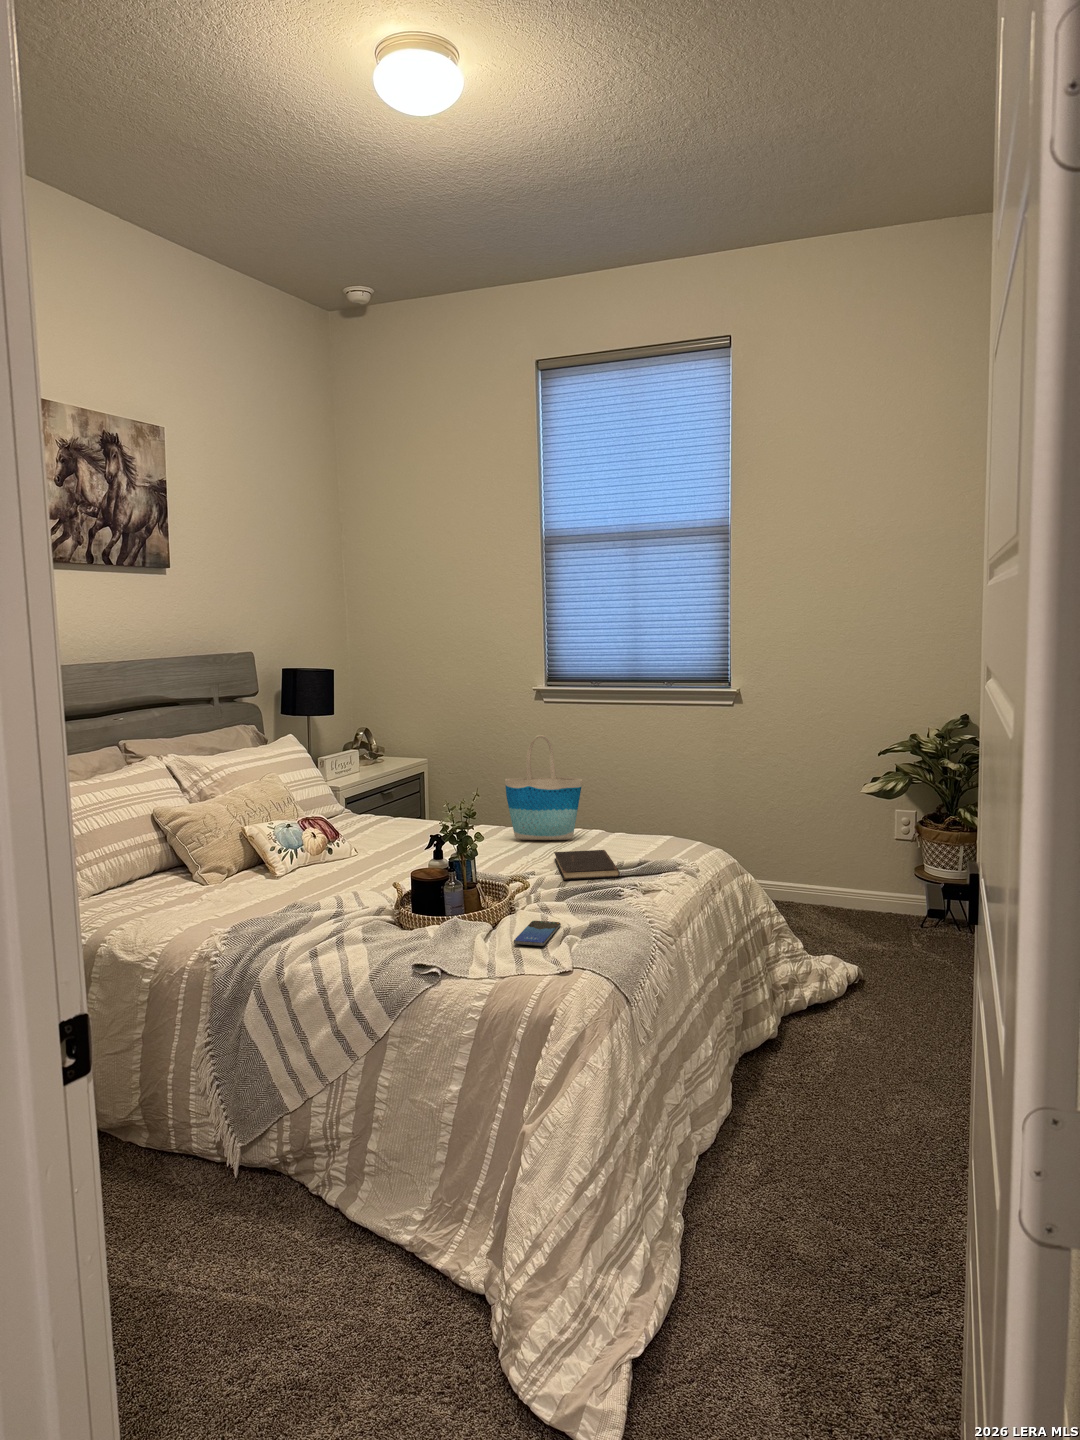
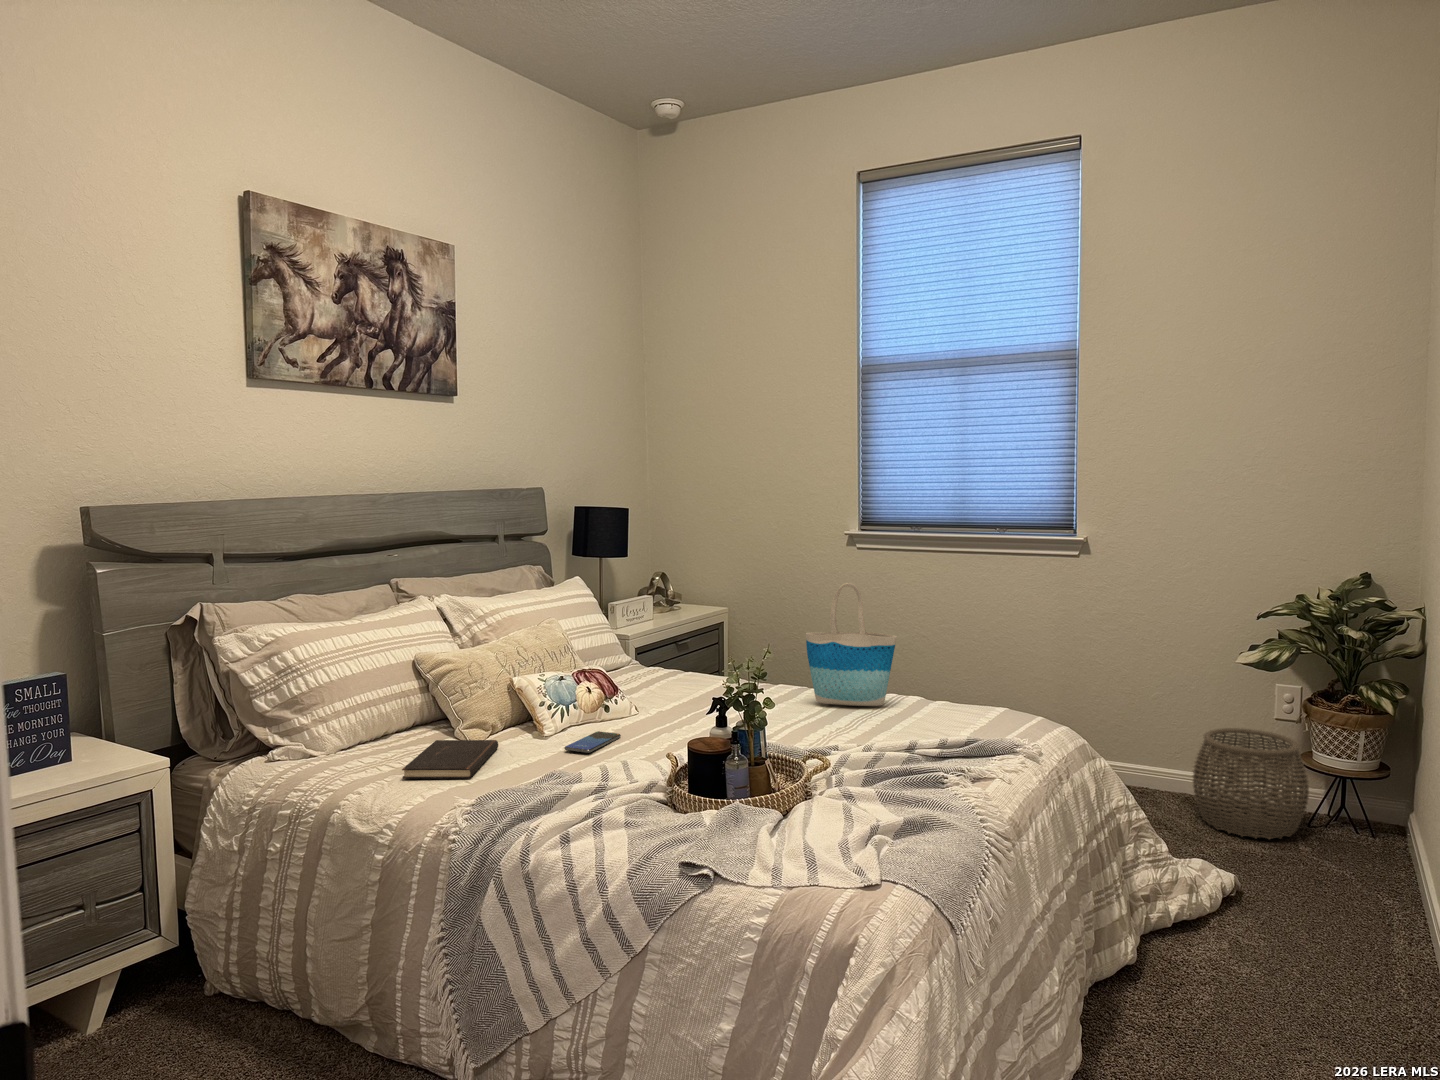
woven basket: none [830,849,920,939] -> present [1193,728,1309,839]
hardcover book: present [554,850,619,880] -> present [402,740,498,779]
smartphone: present [513,921,561,946] -> present [564,731,621,753]

